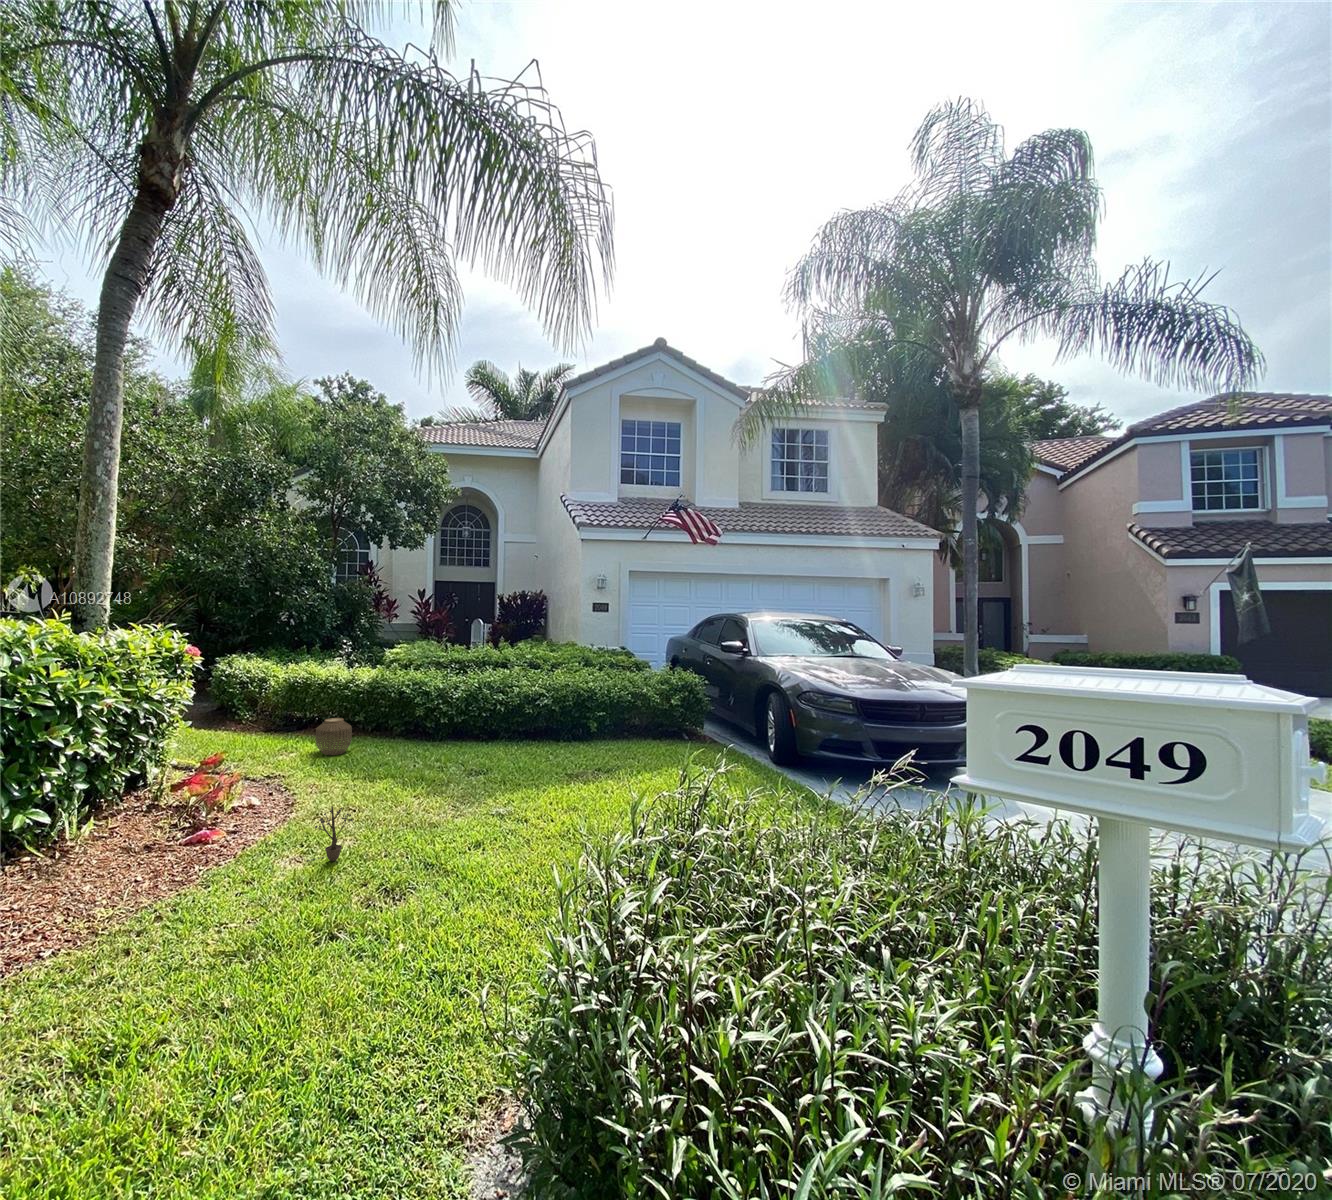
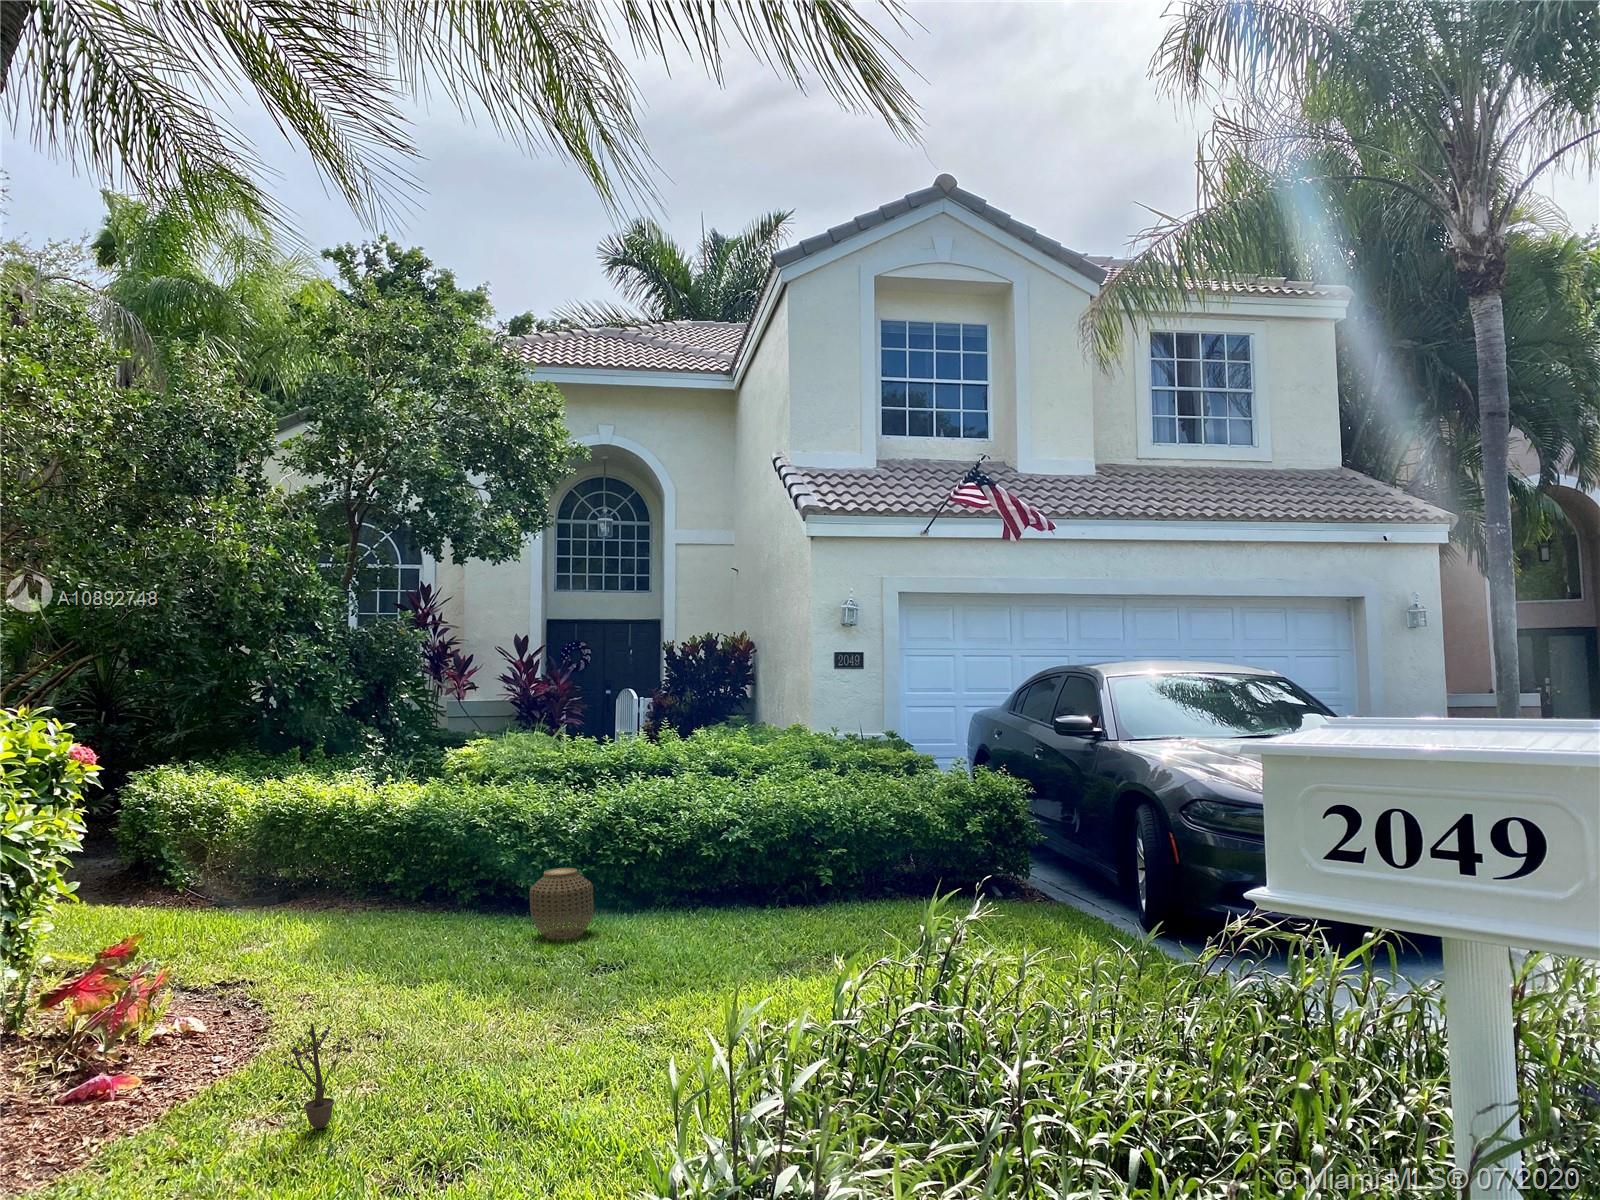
woven basket: present [316,718,352,755] -> present [530,868,594,940]

